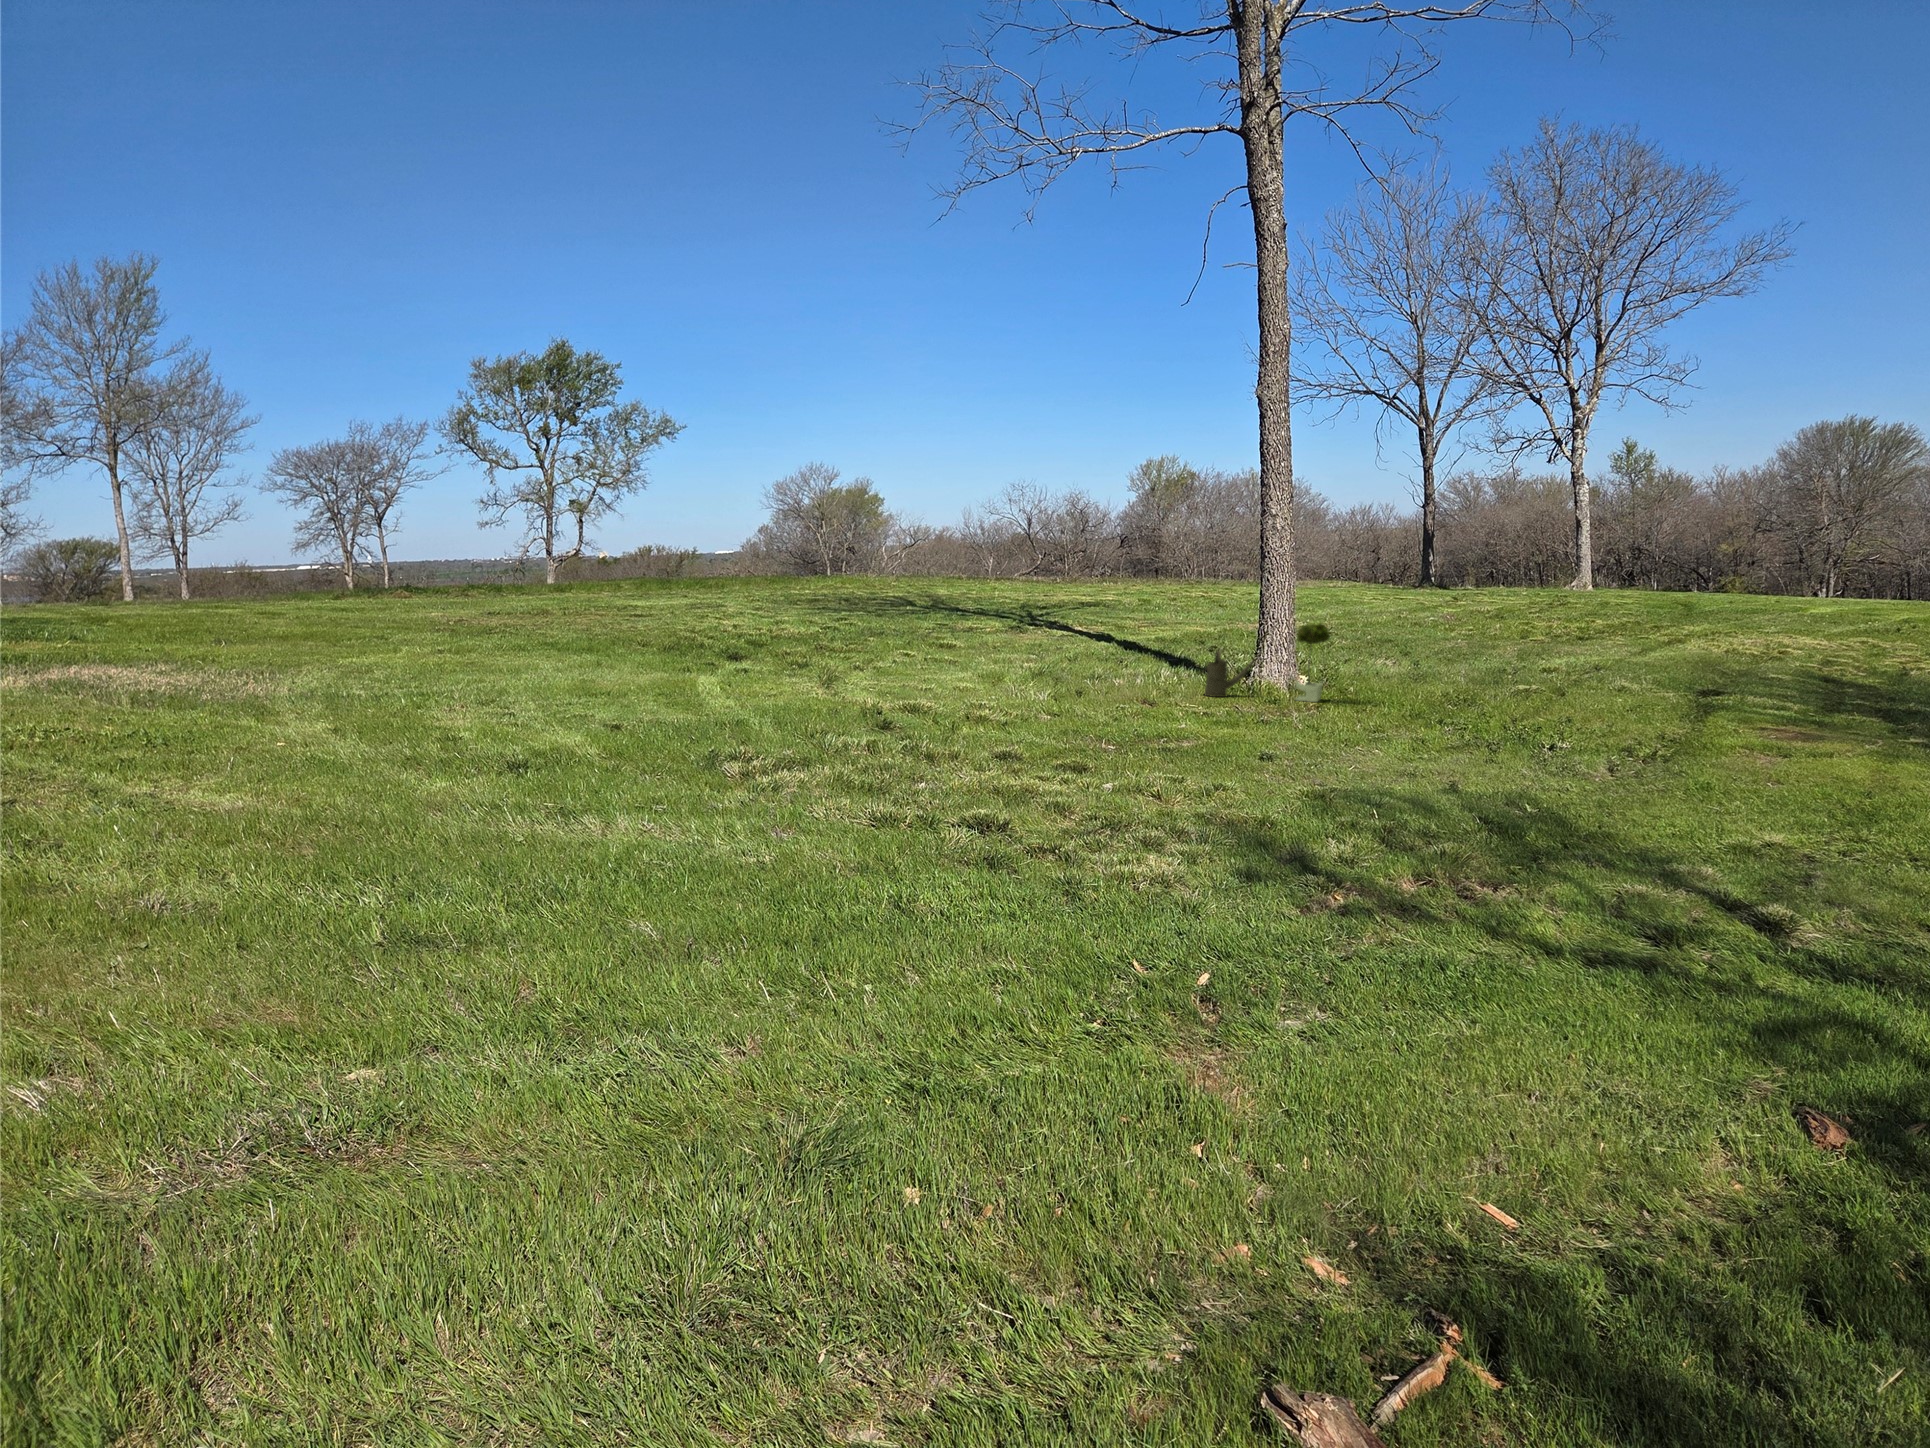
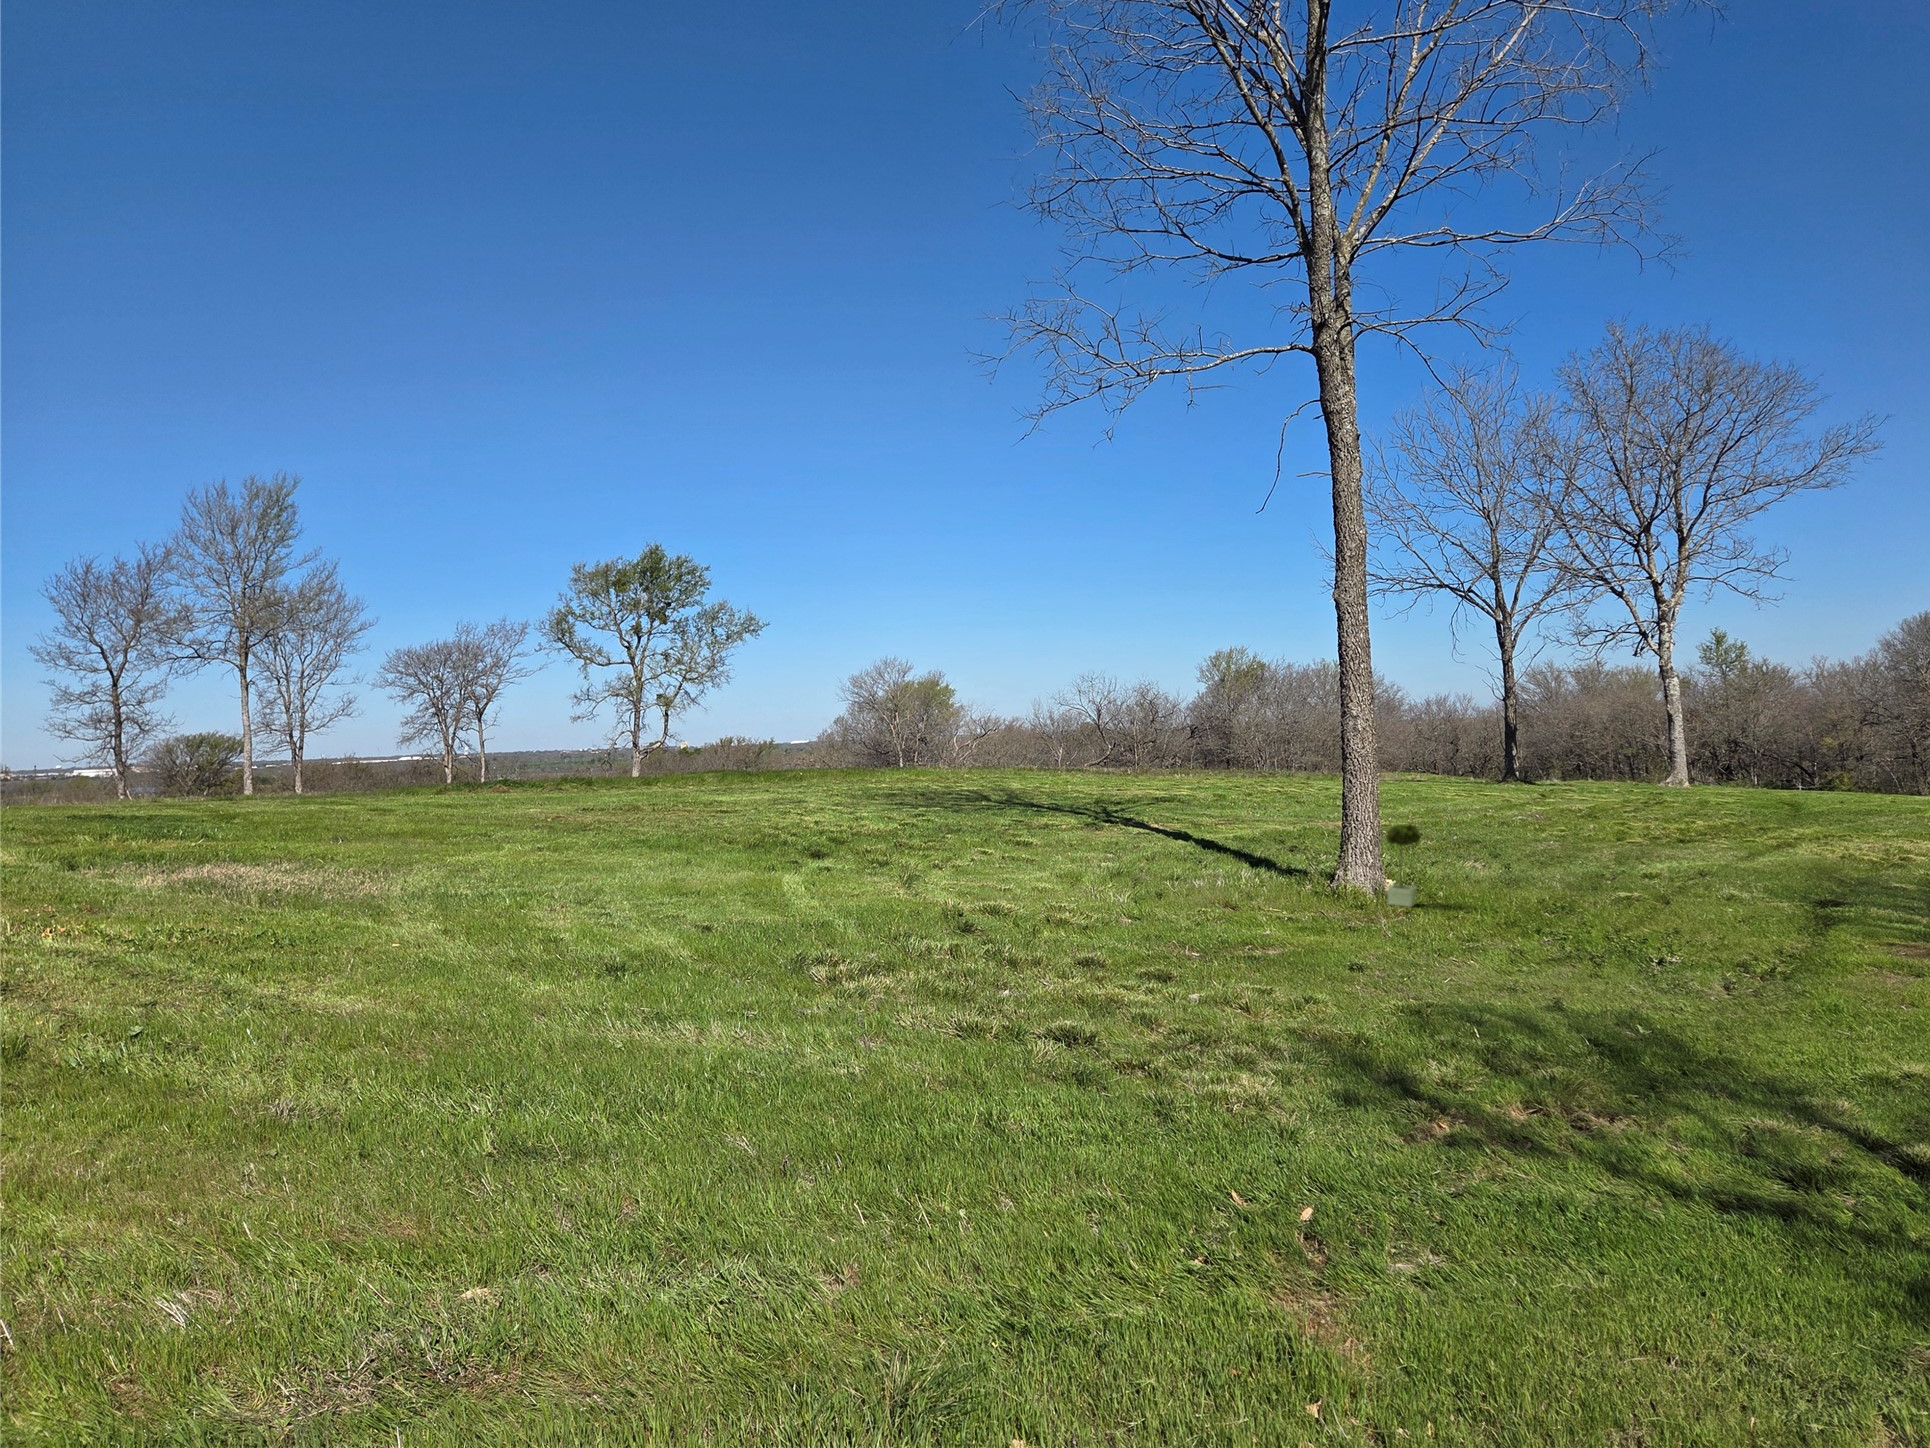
watering can: present [1204,651,1255,697] -> none [1284,852,1344,901]

